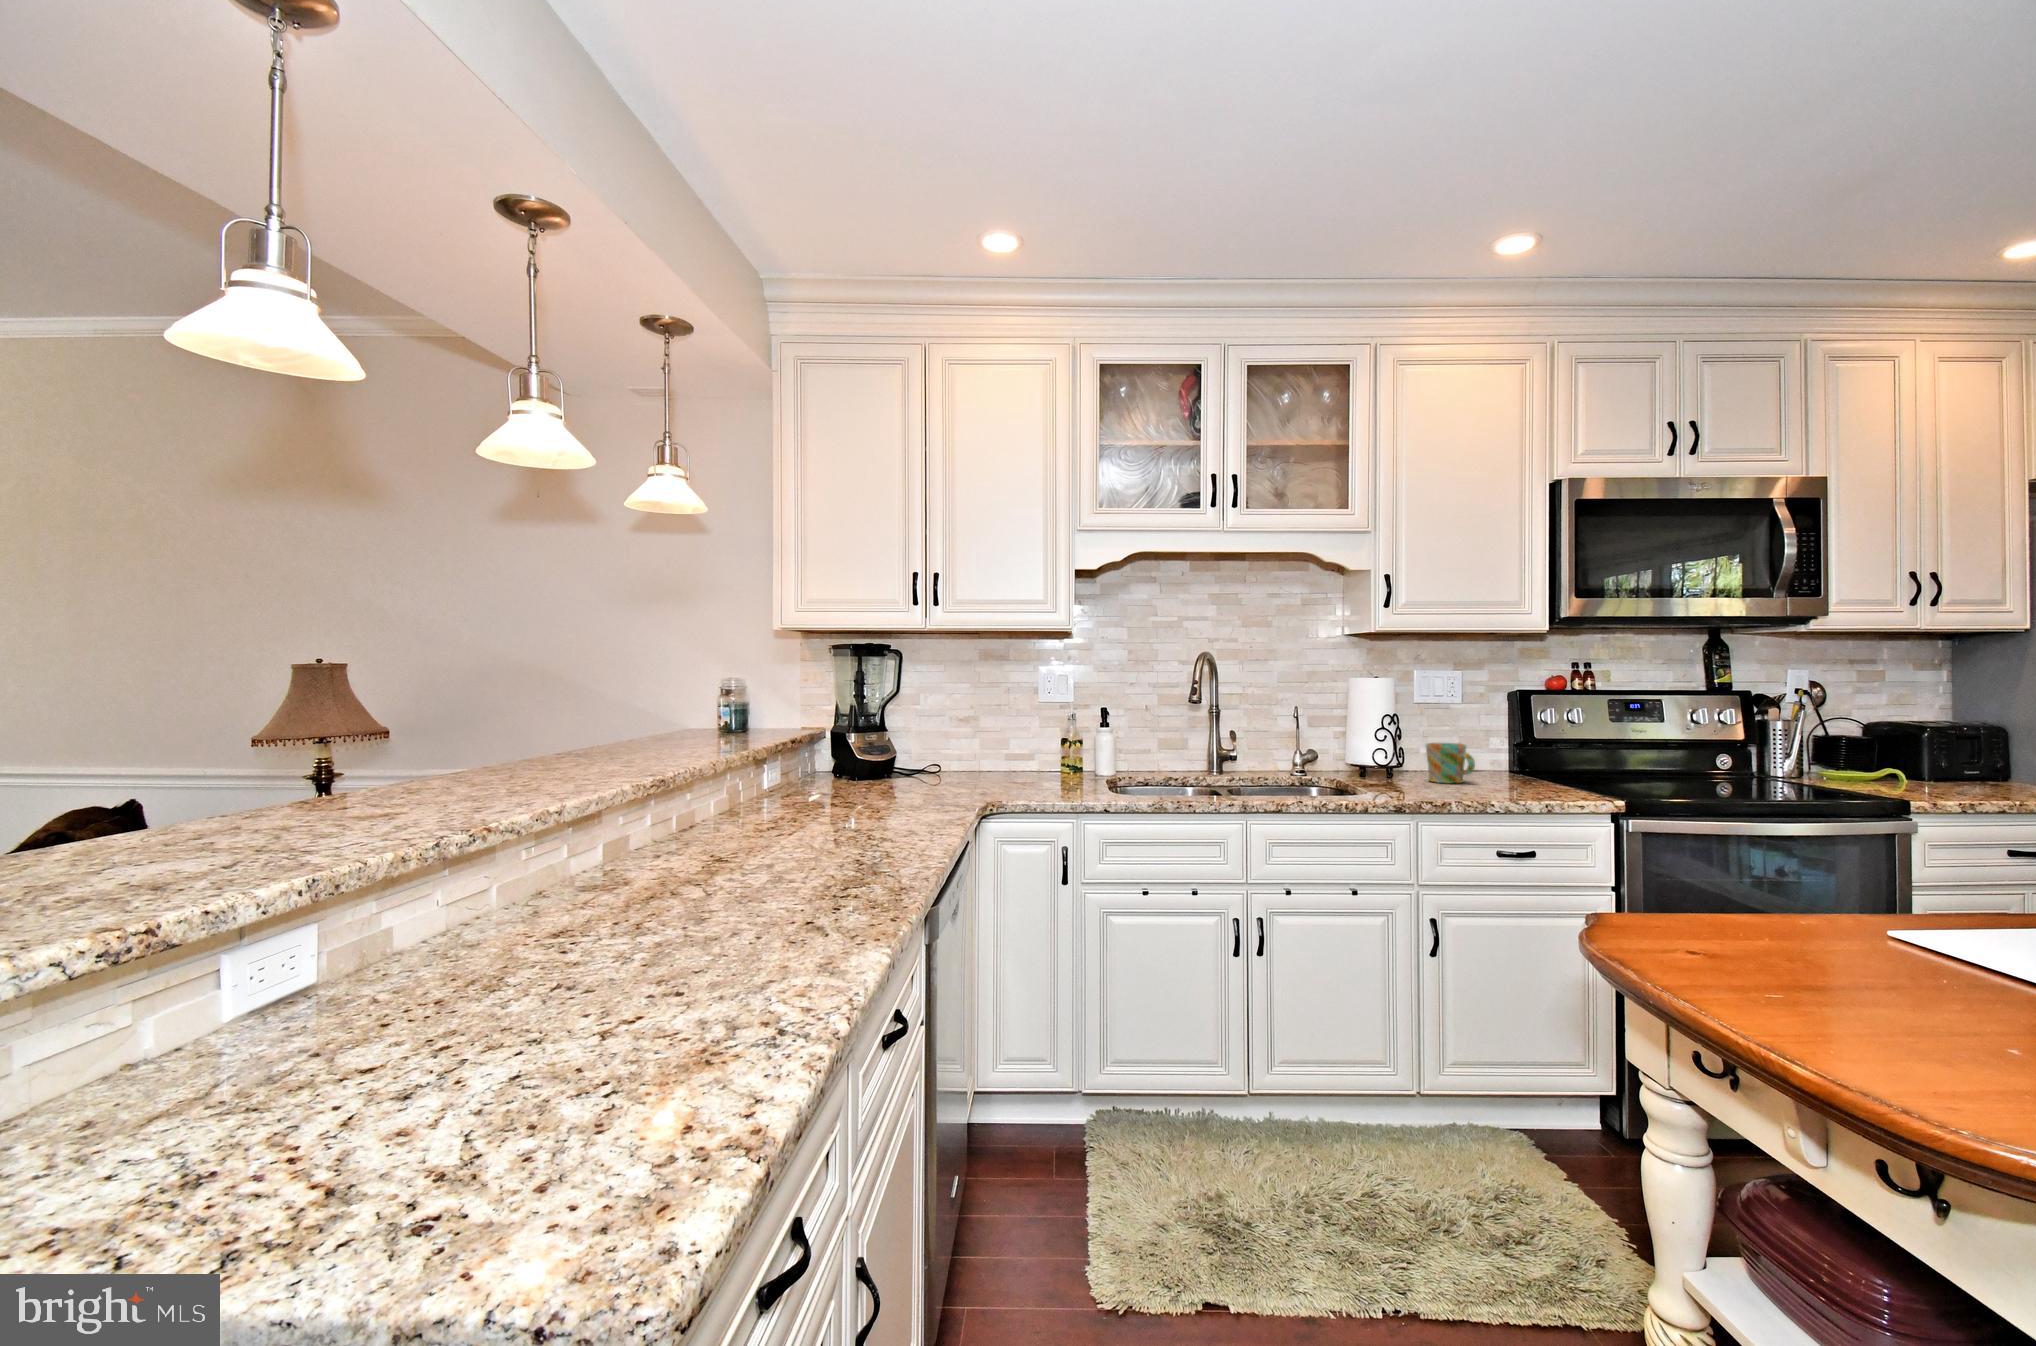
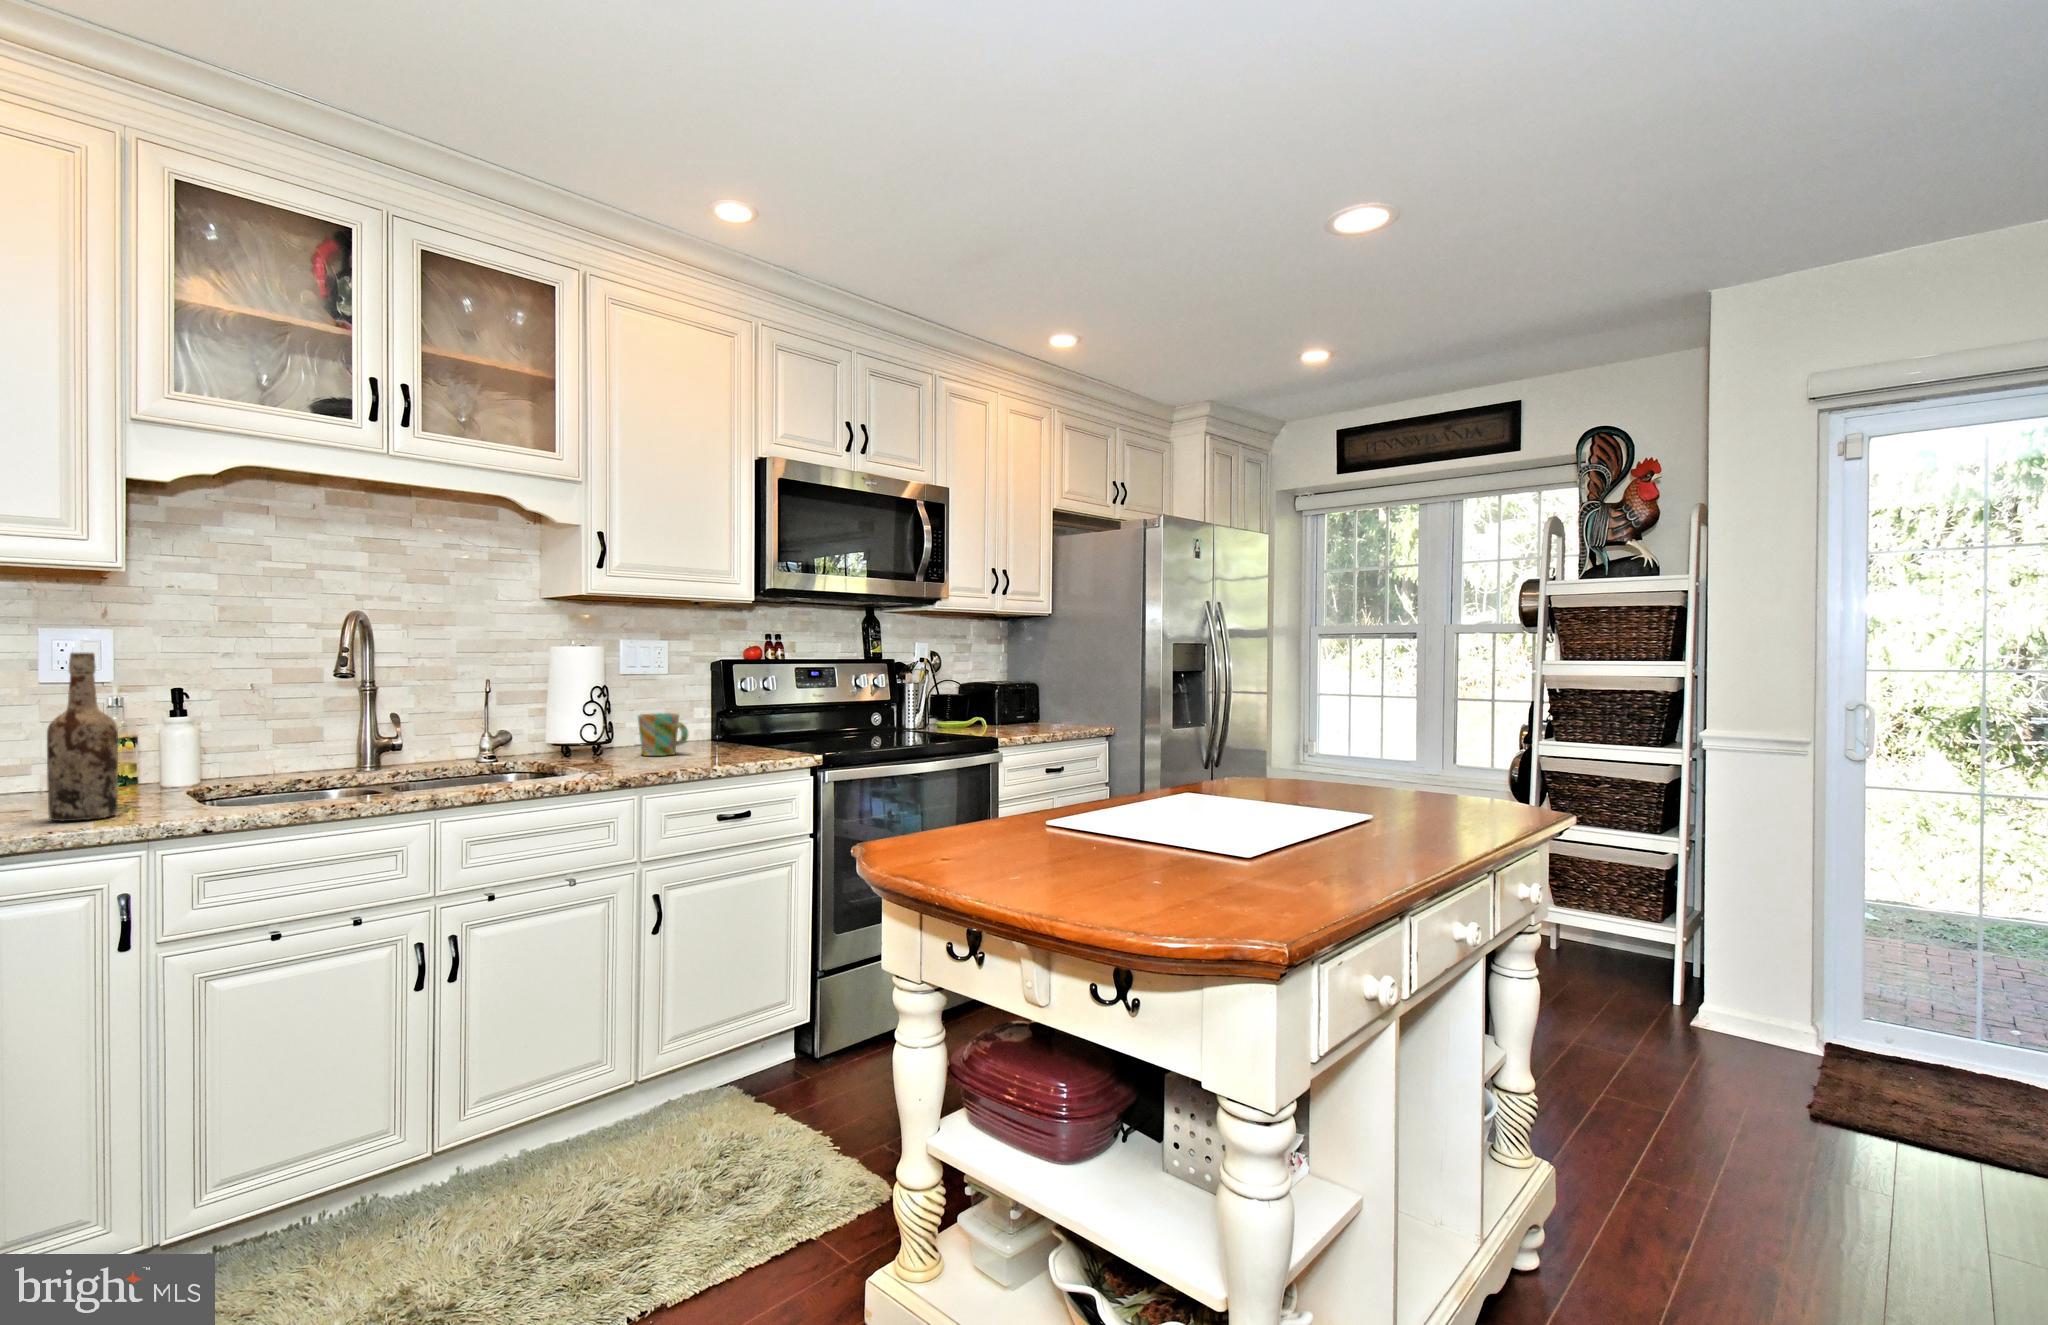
wine bottle: none [1035,691,1066,796] -> present [47,653,118,821]

